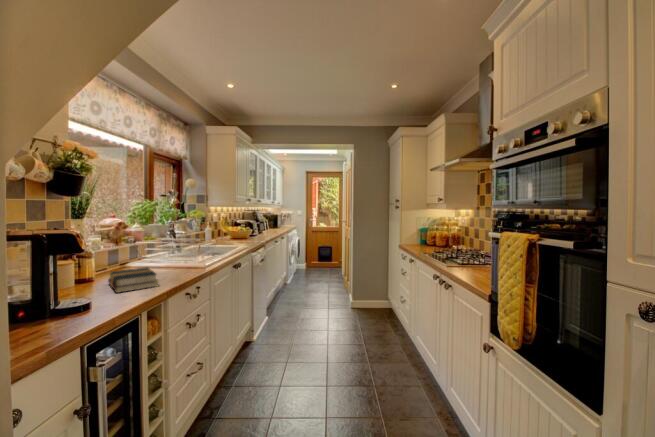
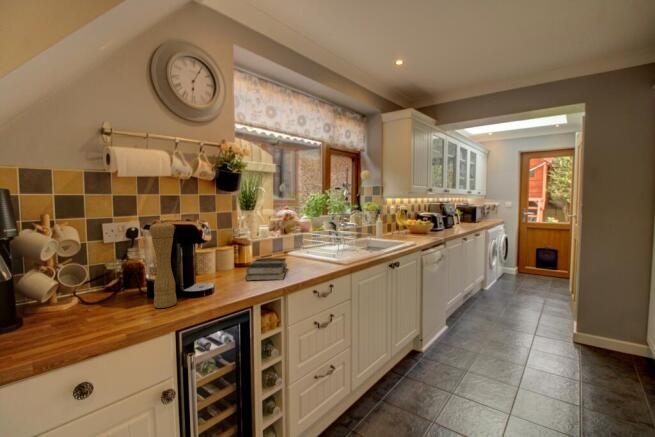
pepper mill: none [28,234,62,330] -> present [150,222,177,308]

